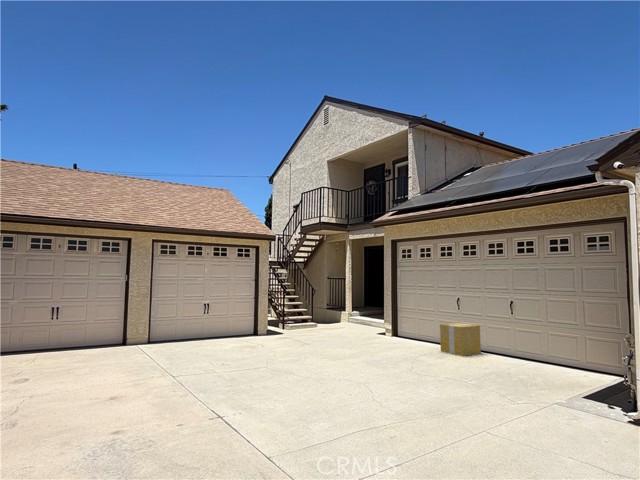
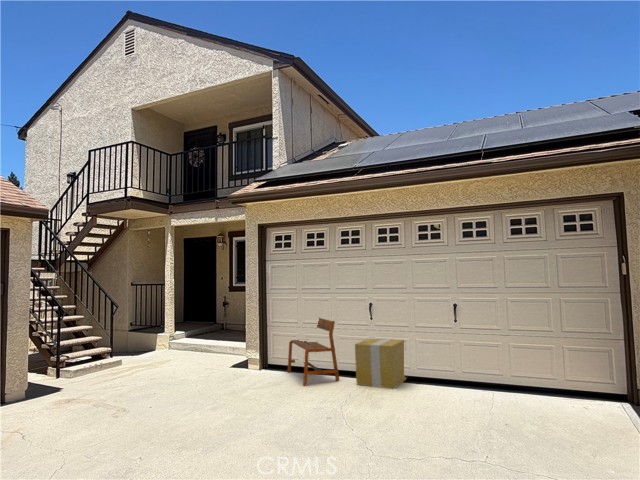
bench: none [407,305,433,348] -> present [288,318,339,386]

